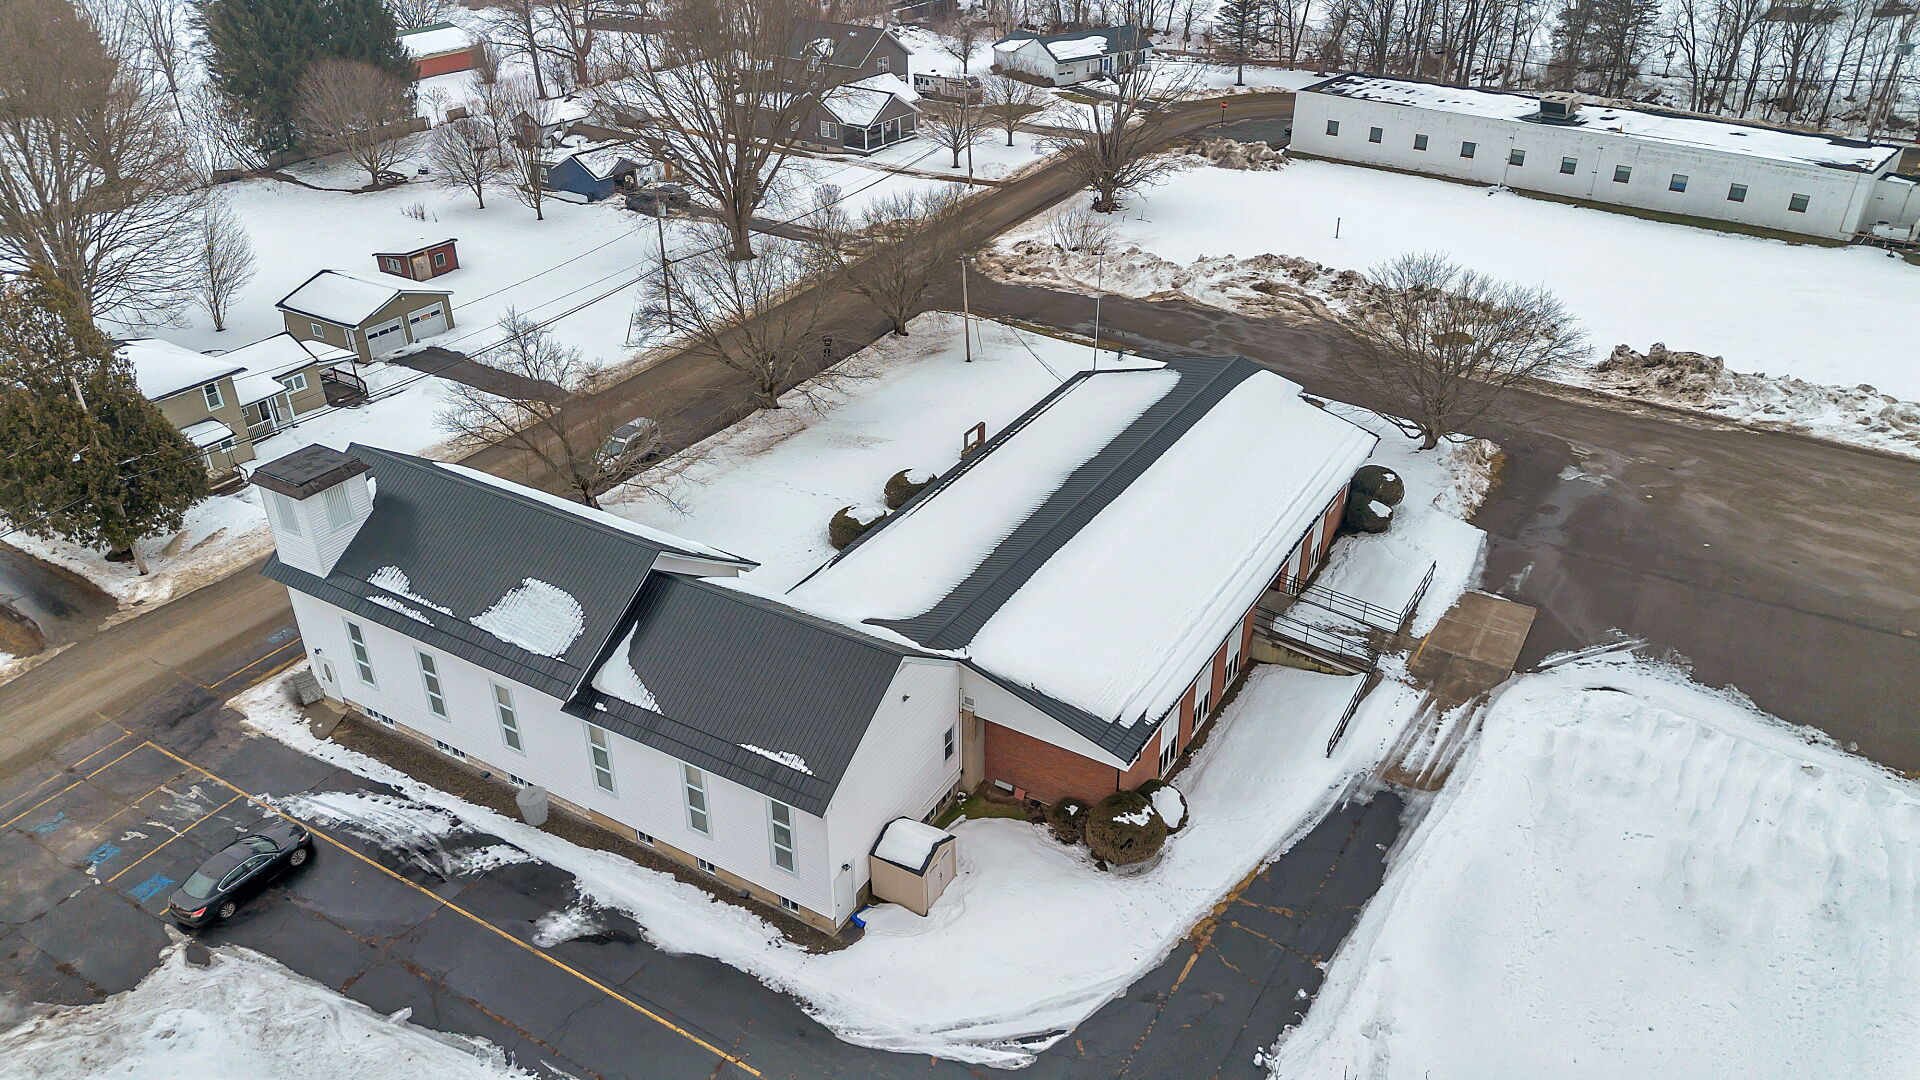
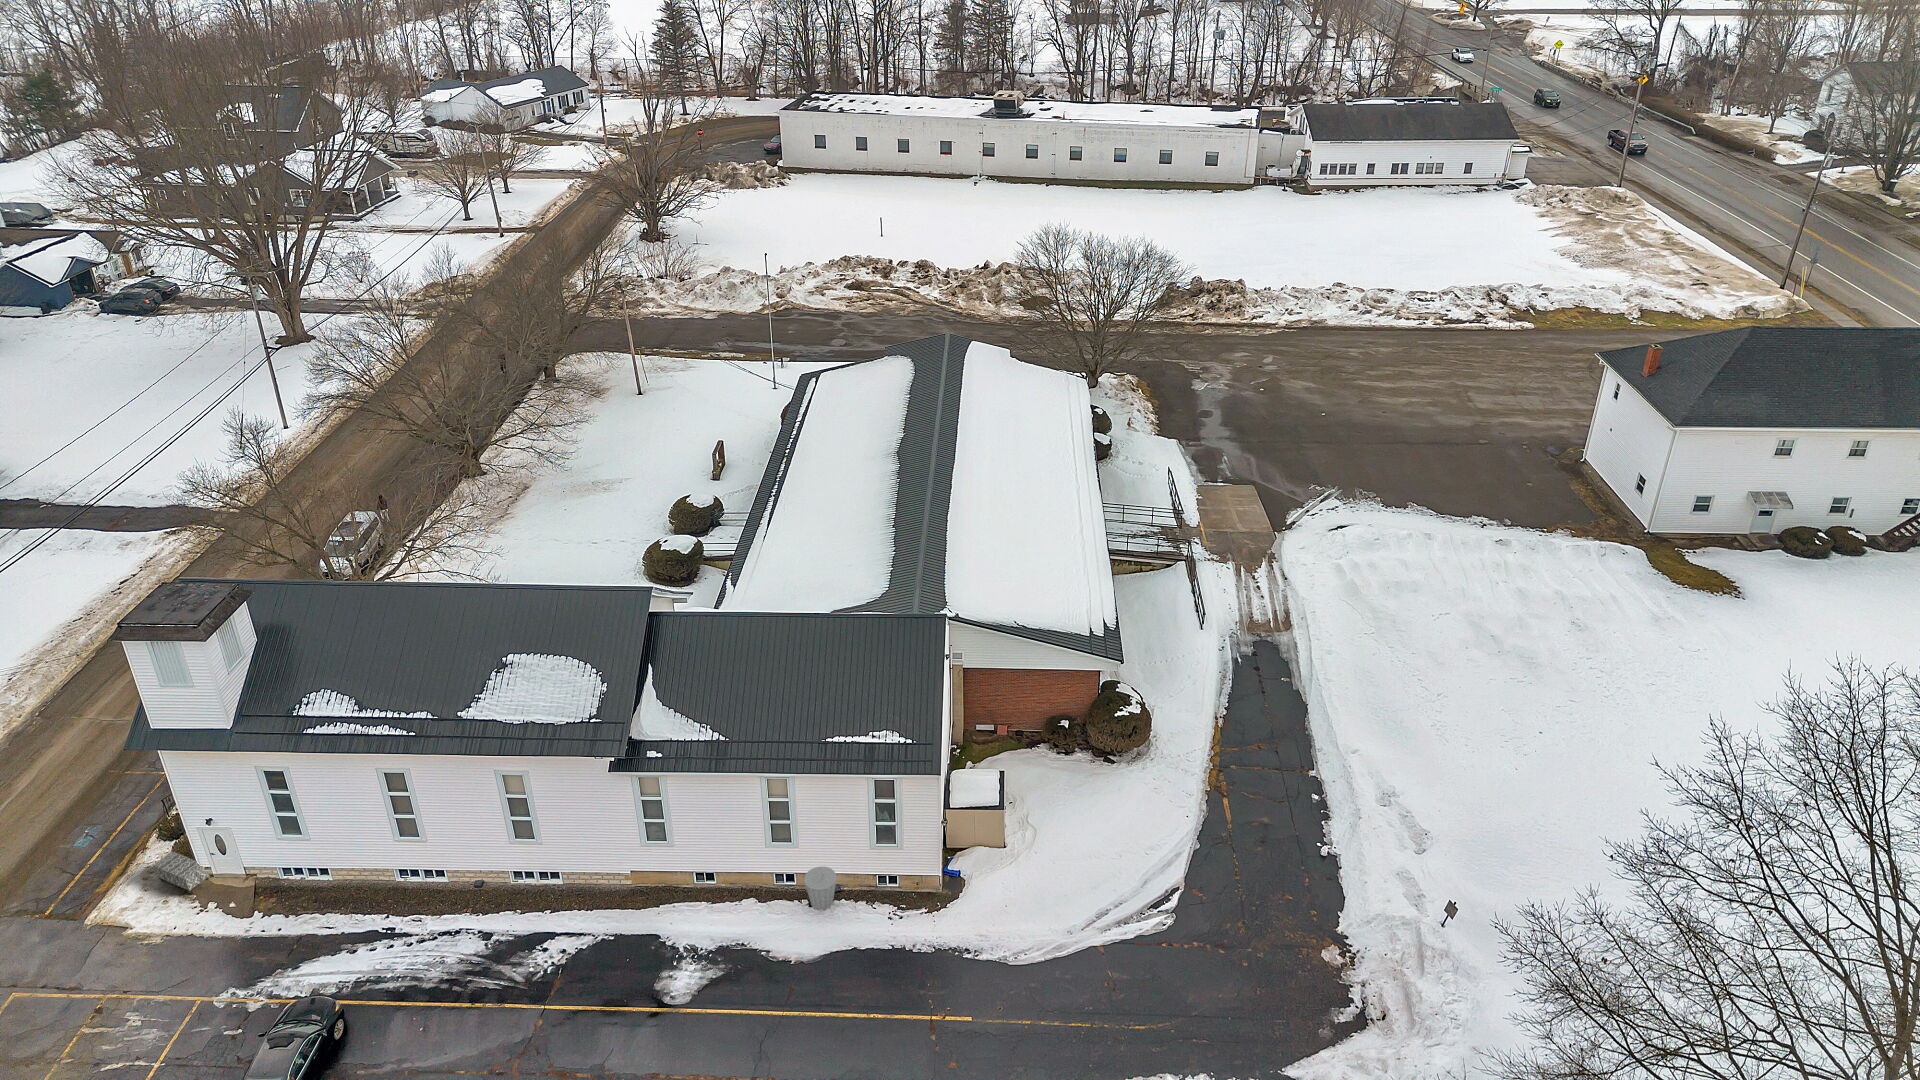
trash can: present [516,786,548,826] -> present [804,867,836,910]

